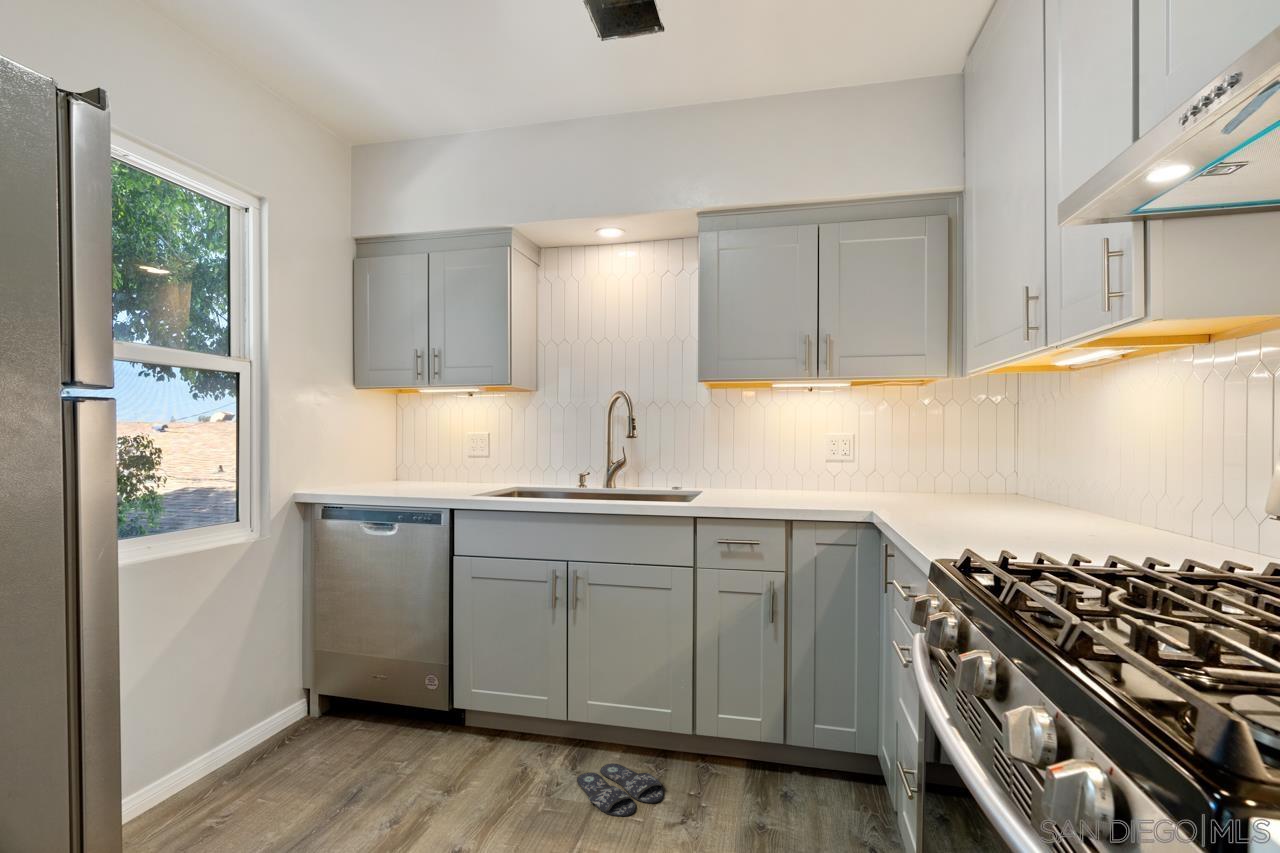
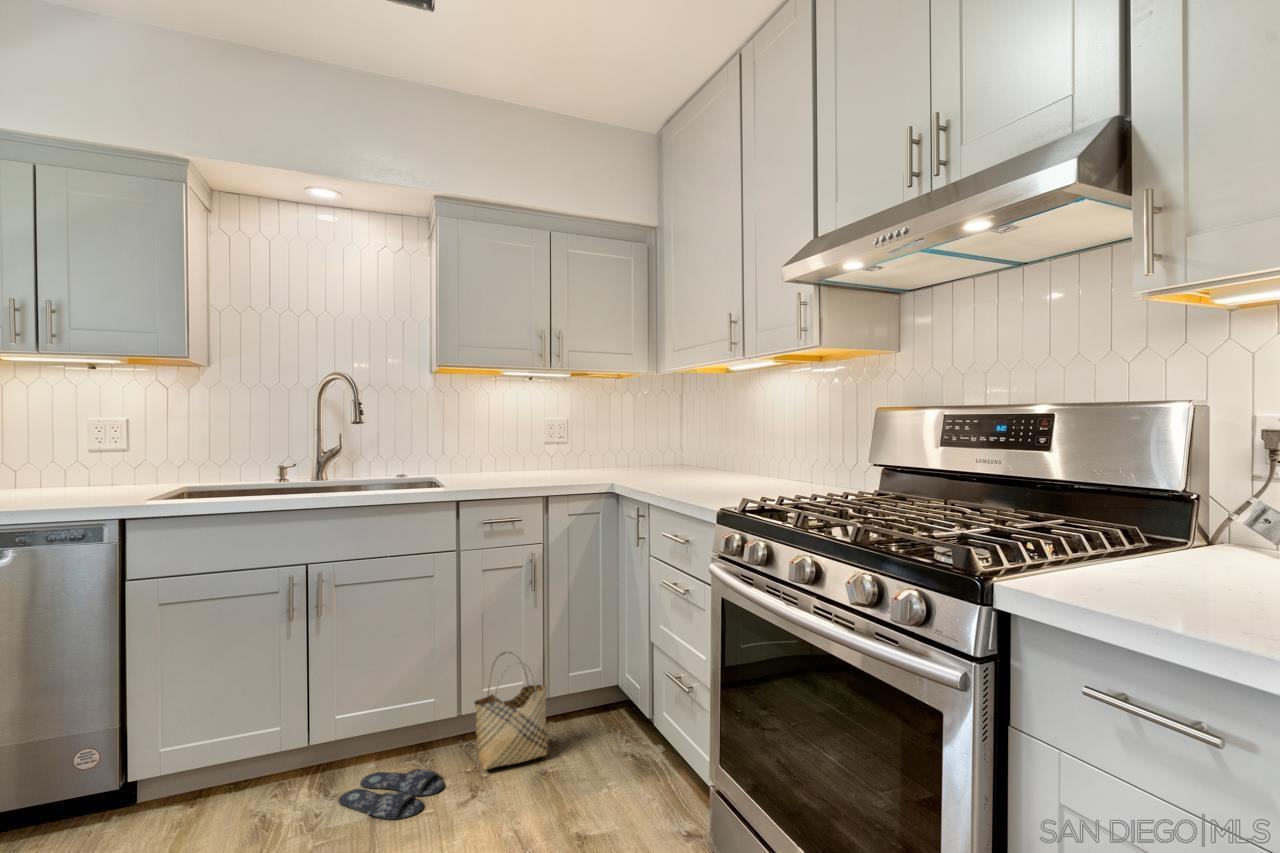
woven basket: none [697,680,777,805] -> present [474,652,548,770]

